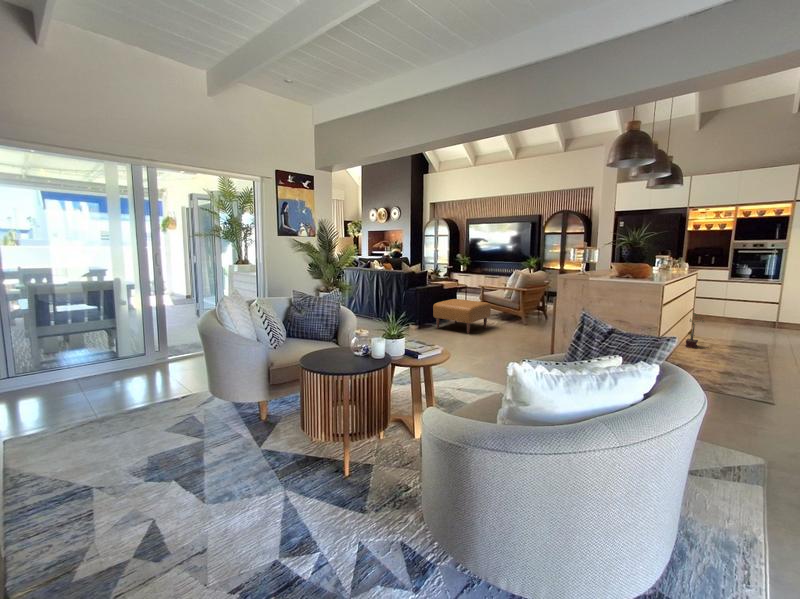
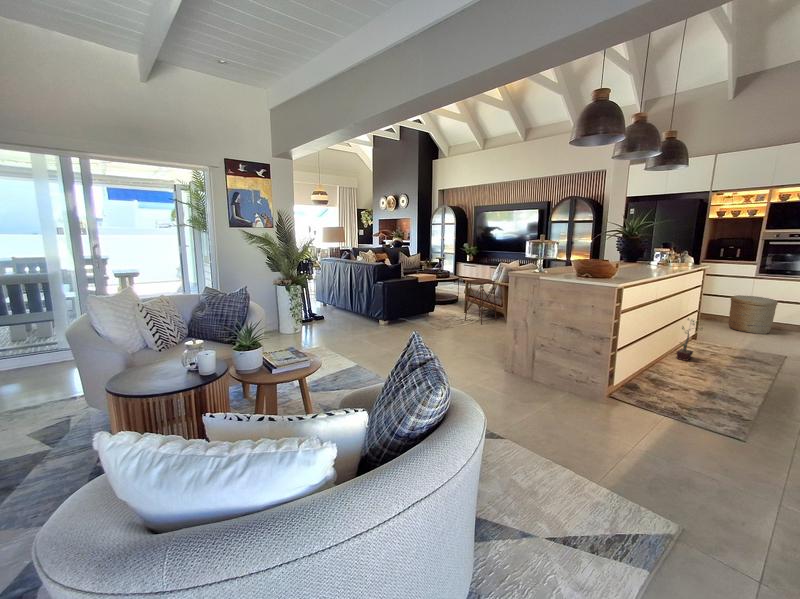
side table: none [489,285,518,327] -> present [465,279,497,324]
woven basket: none [709,296,747,327] -> present [729,295,778,334]
ottoman: present [433,299,491,334] -> none [400,293,462,332]

